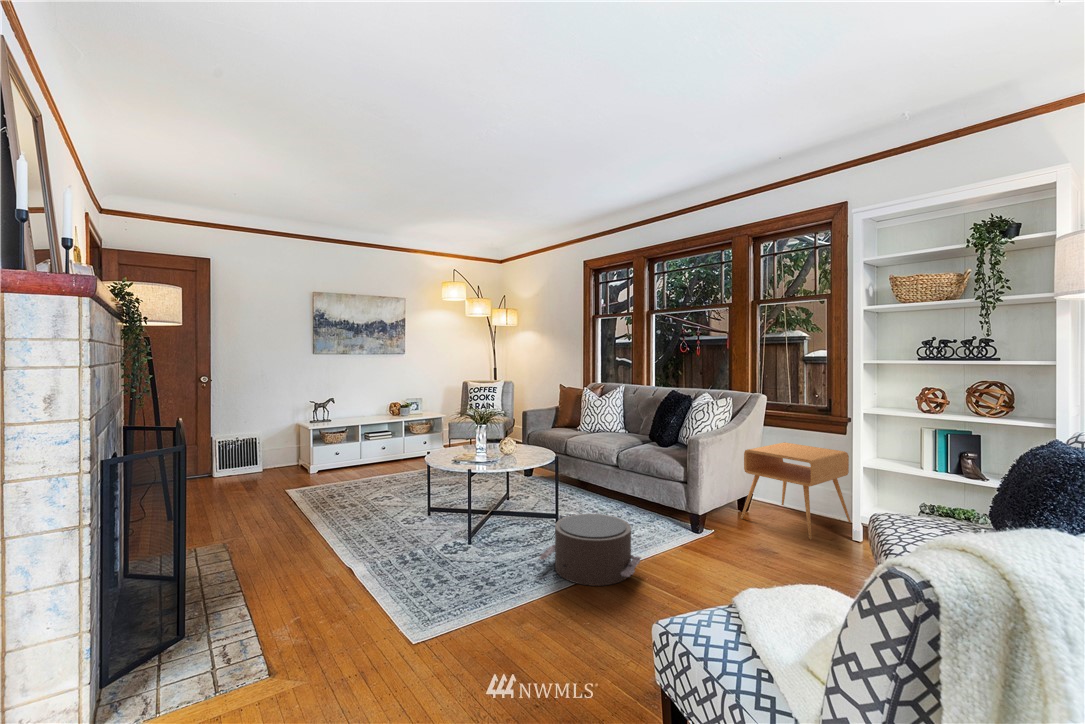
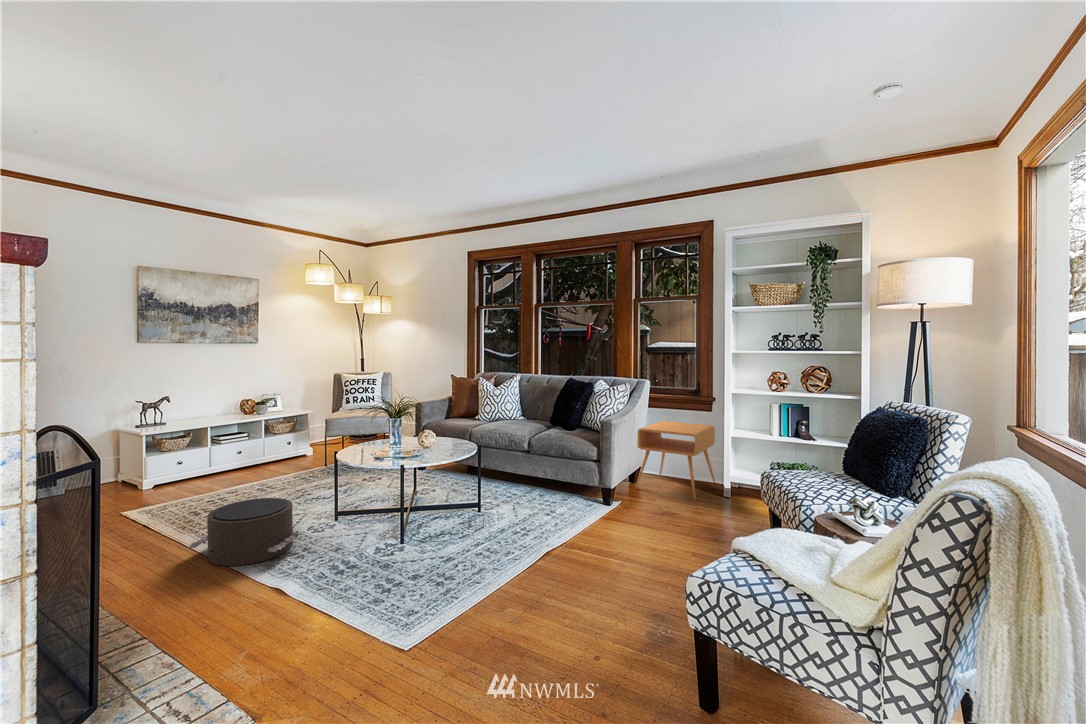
pouf: present [539,514,641,586] -> present [188,498,301,566]

